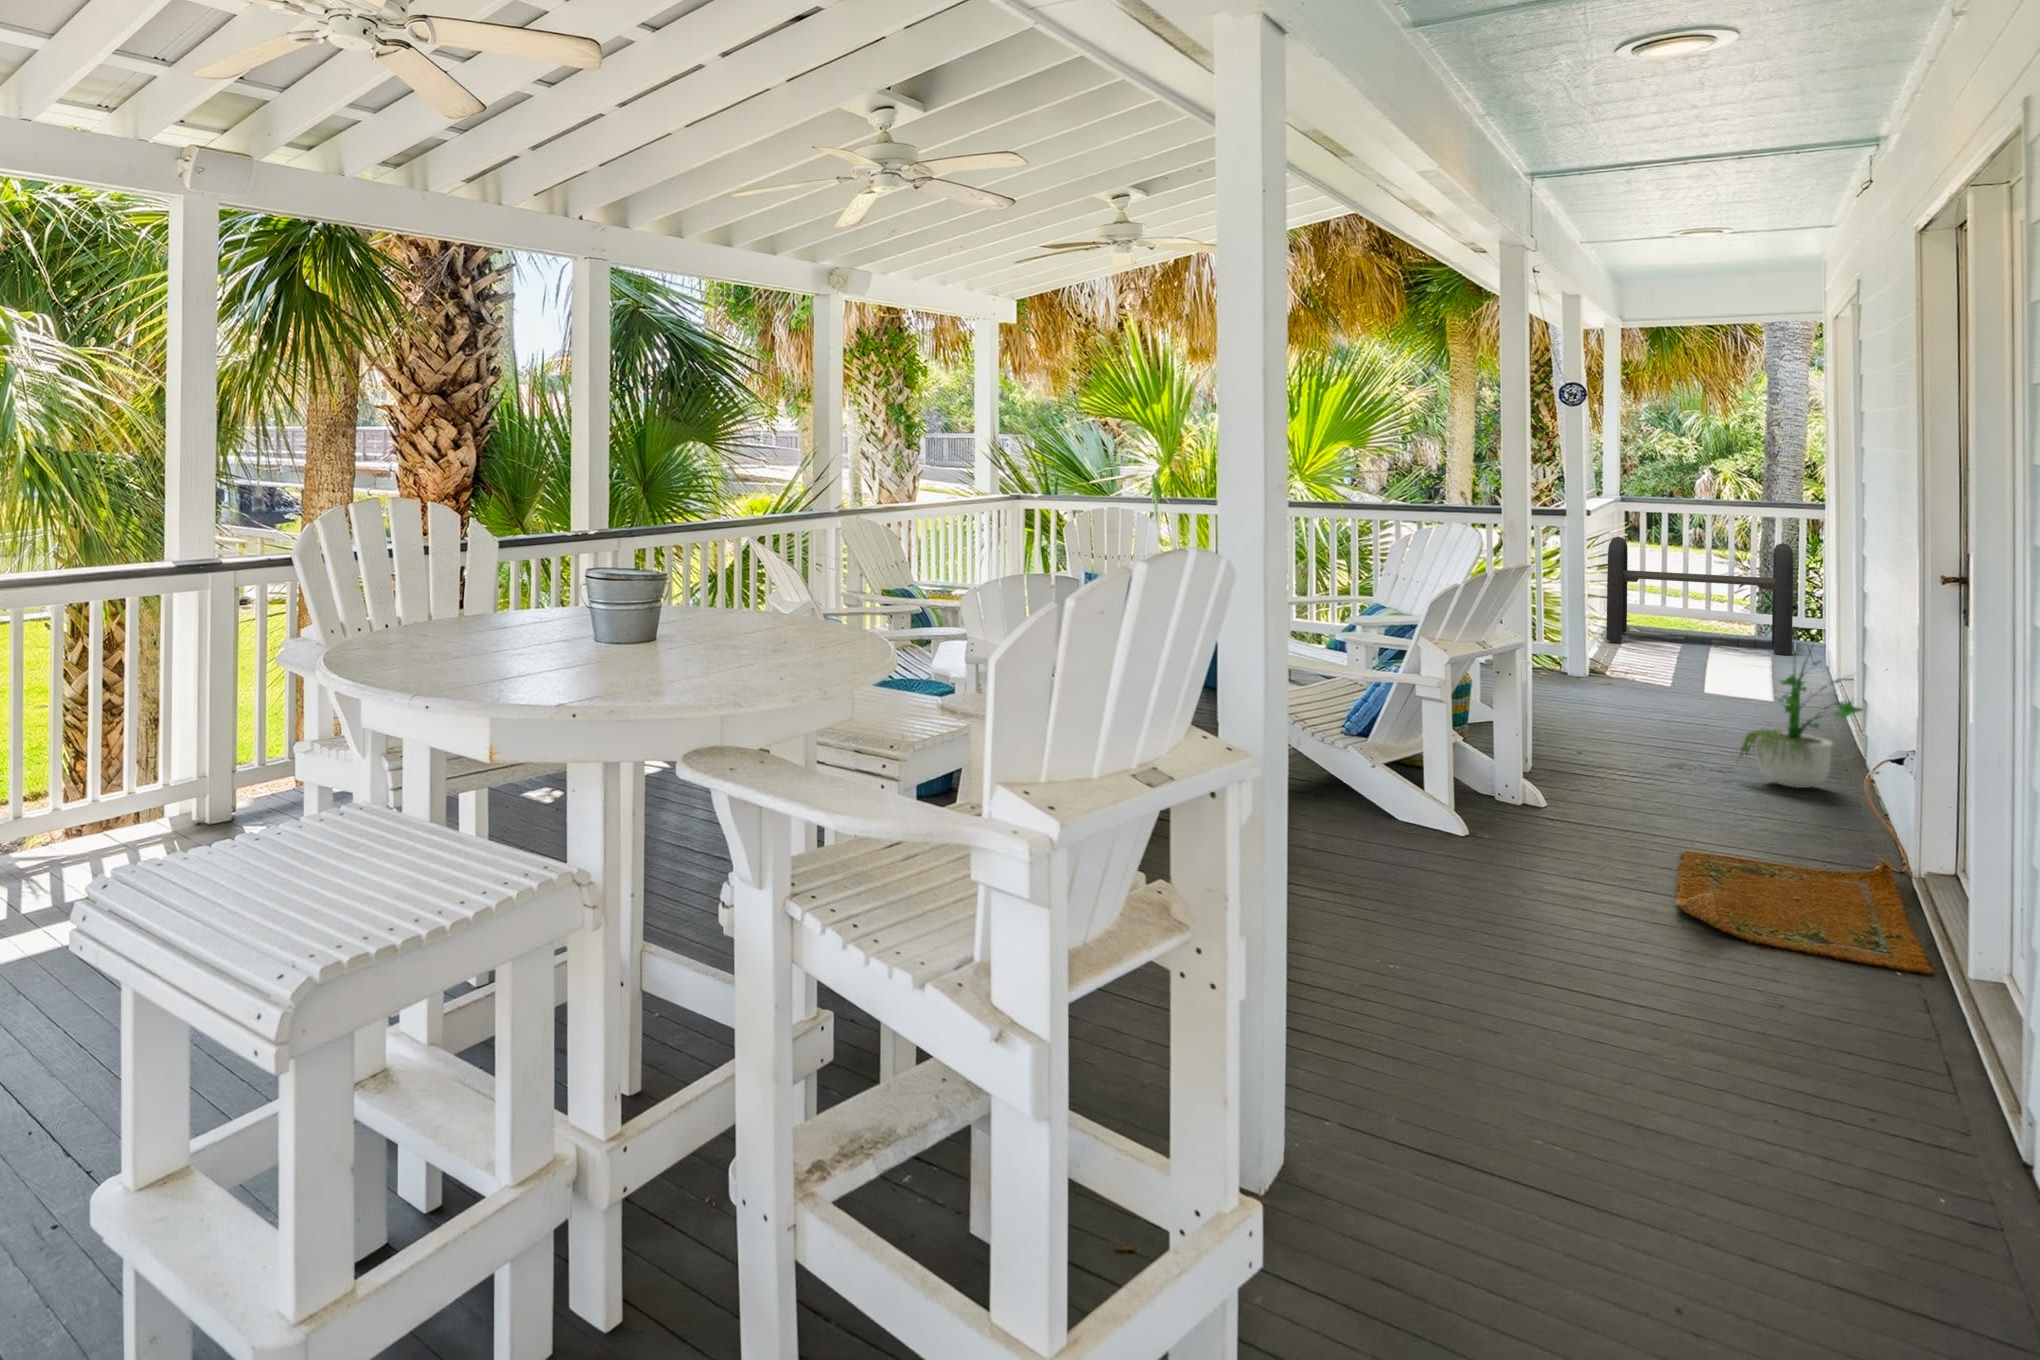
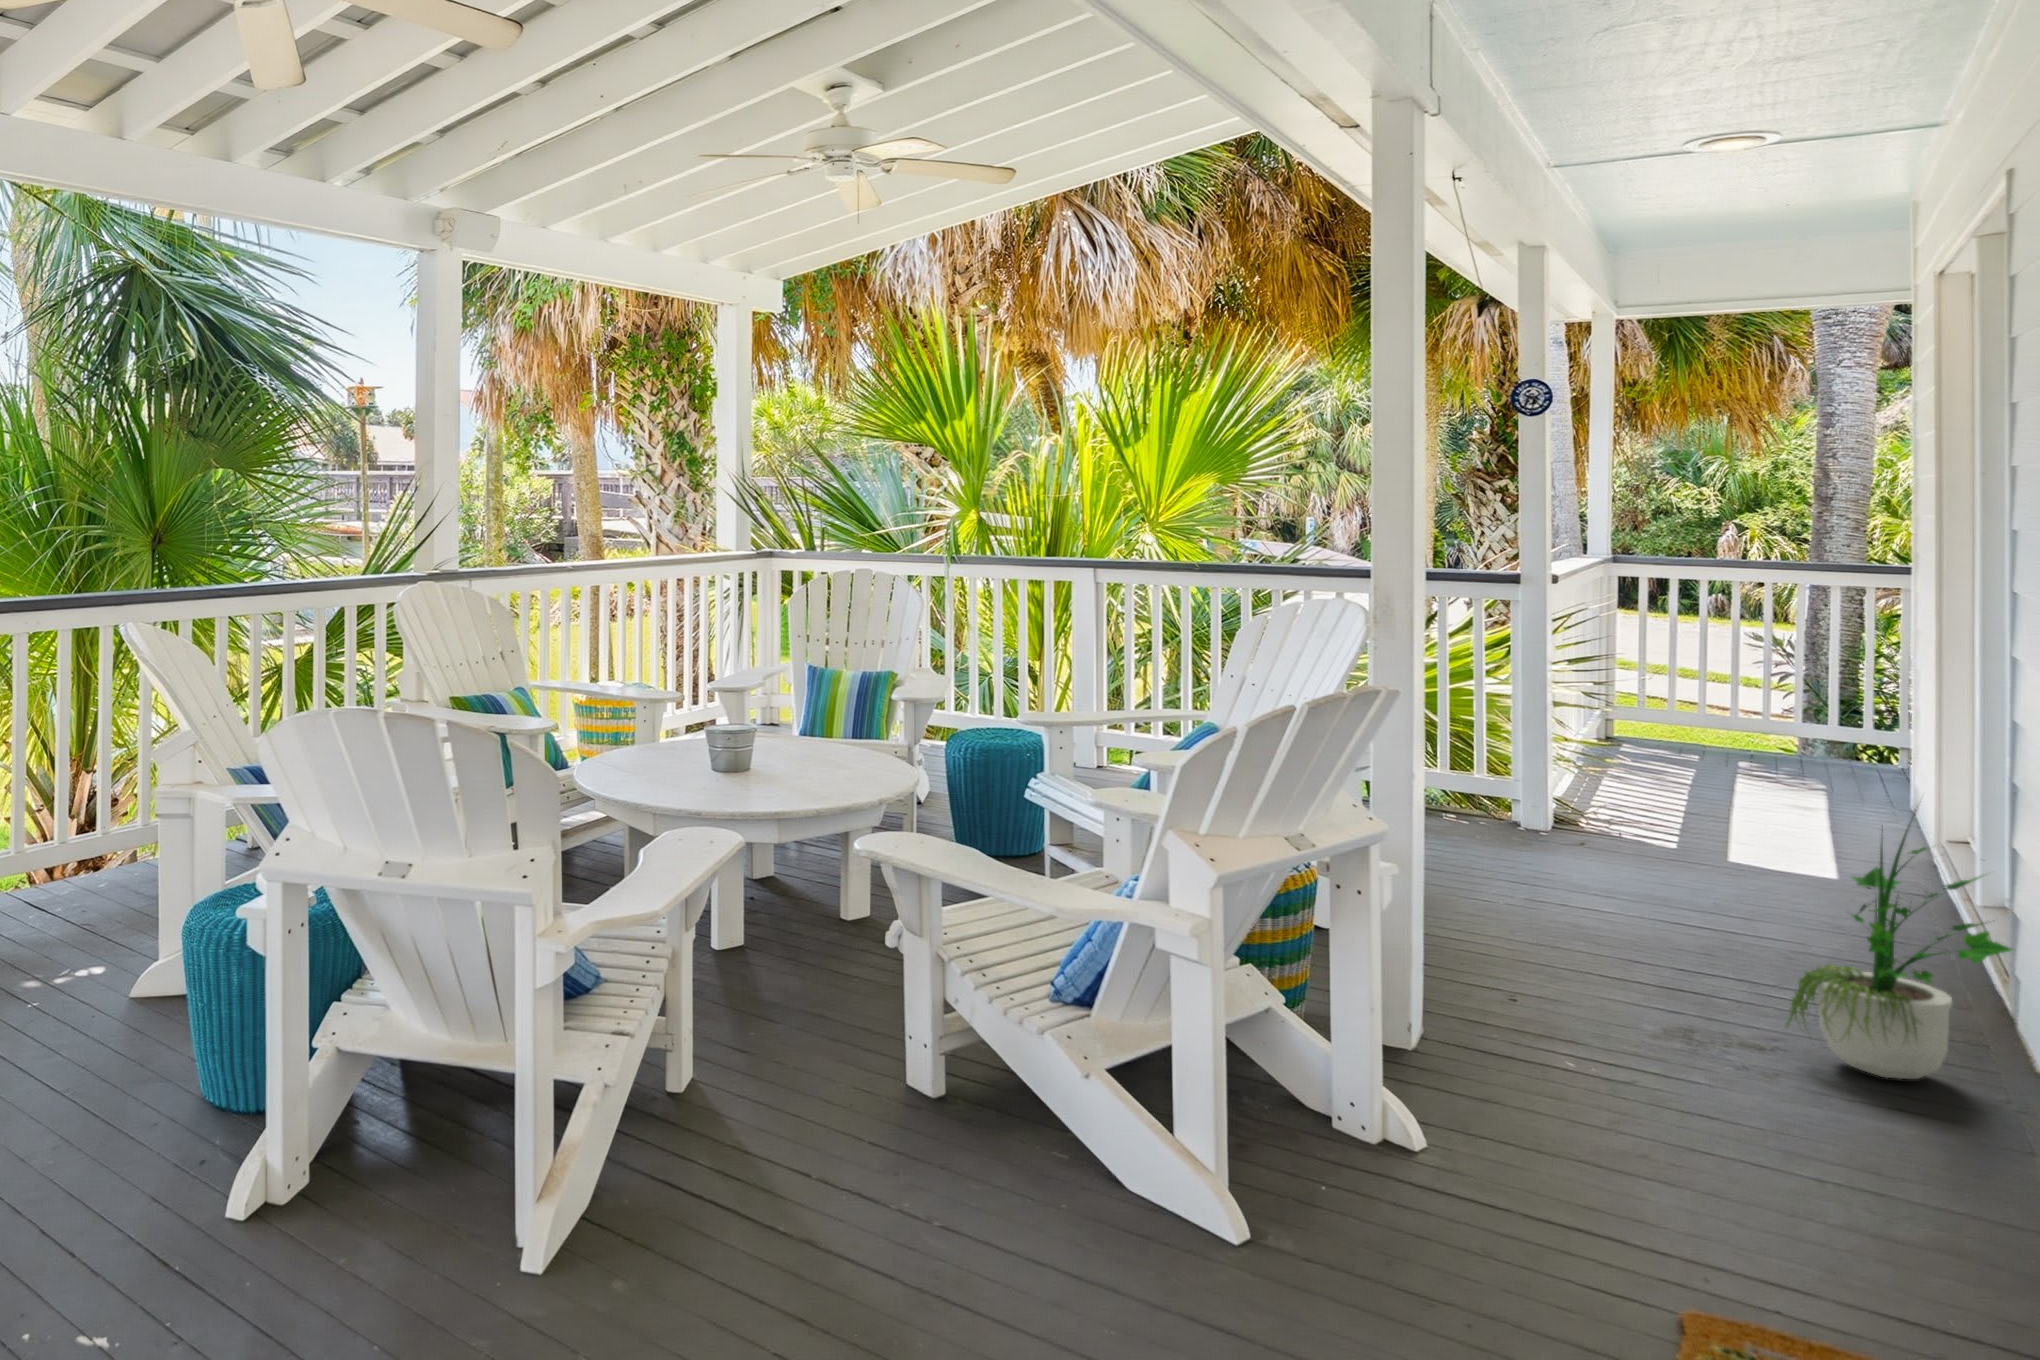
bench: present [1606,537,1793,656] -> none [1597,614,1854,787]

